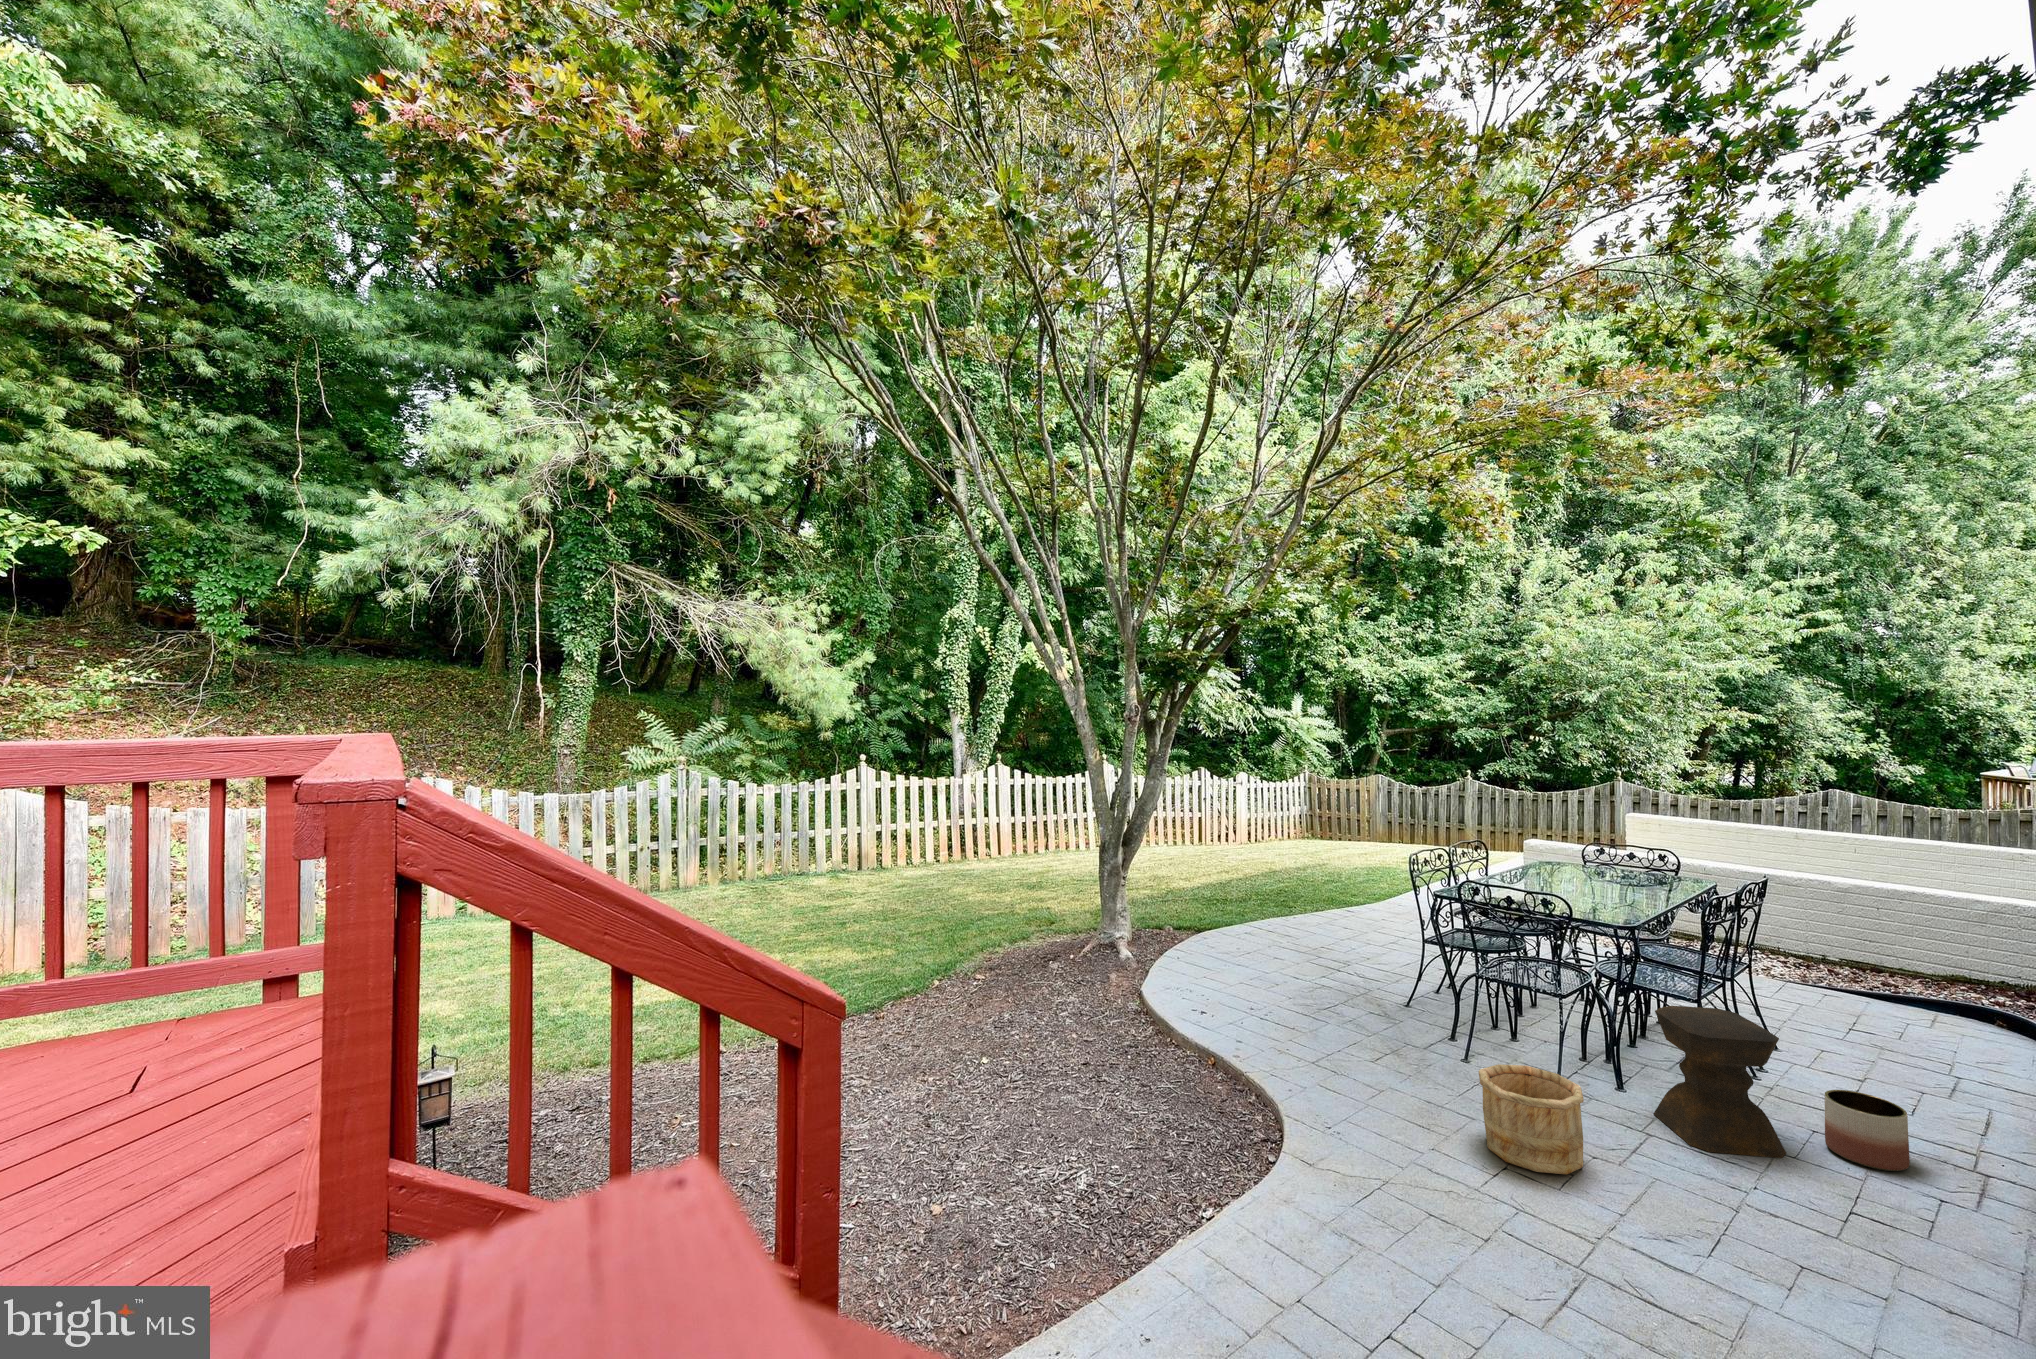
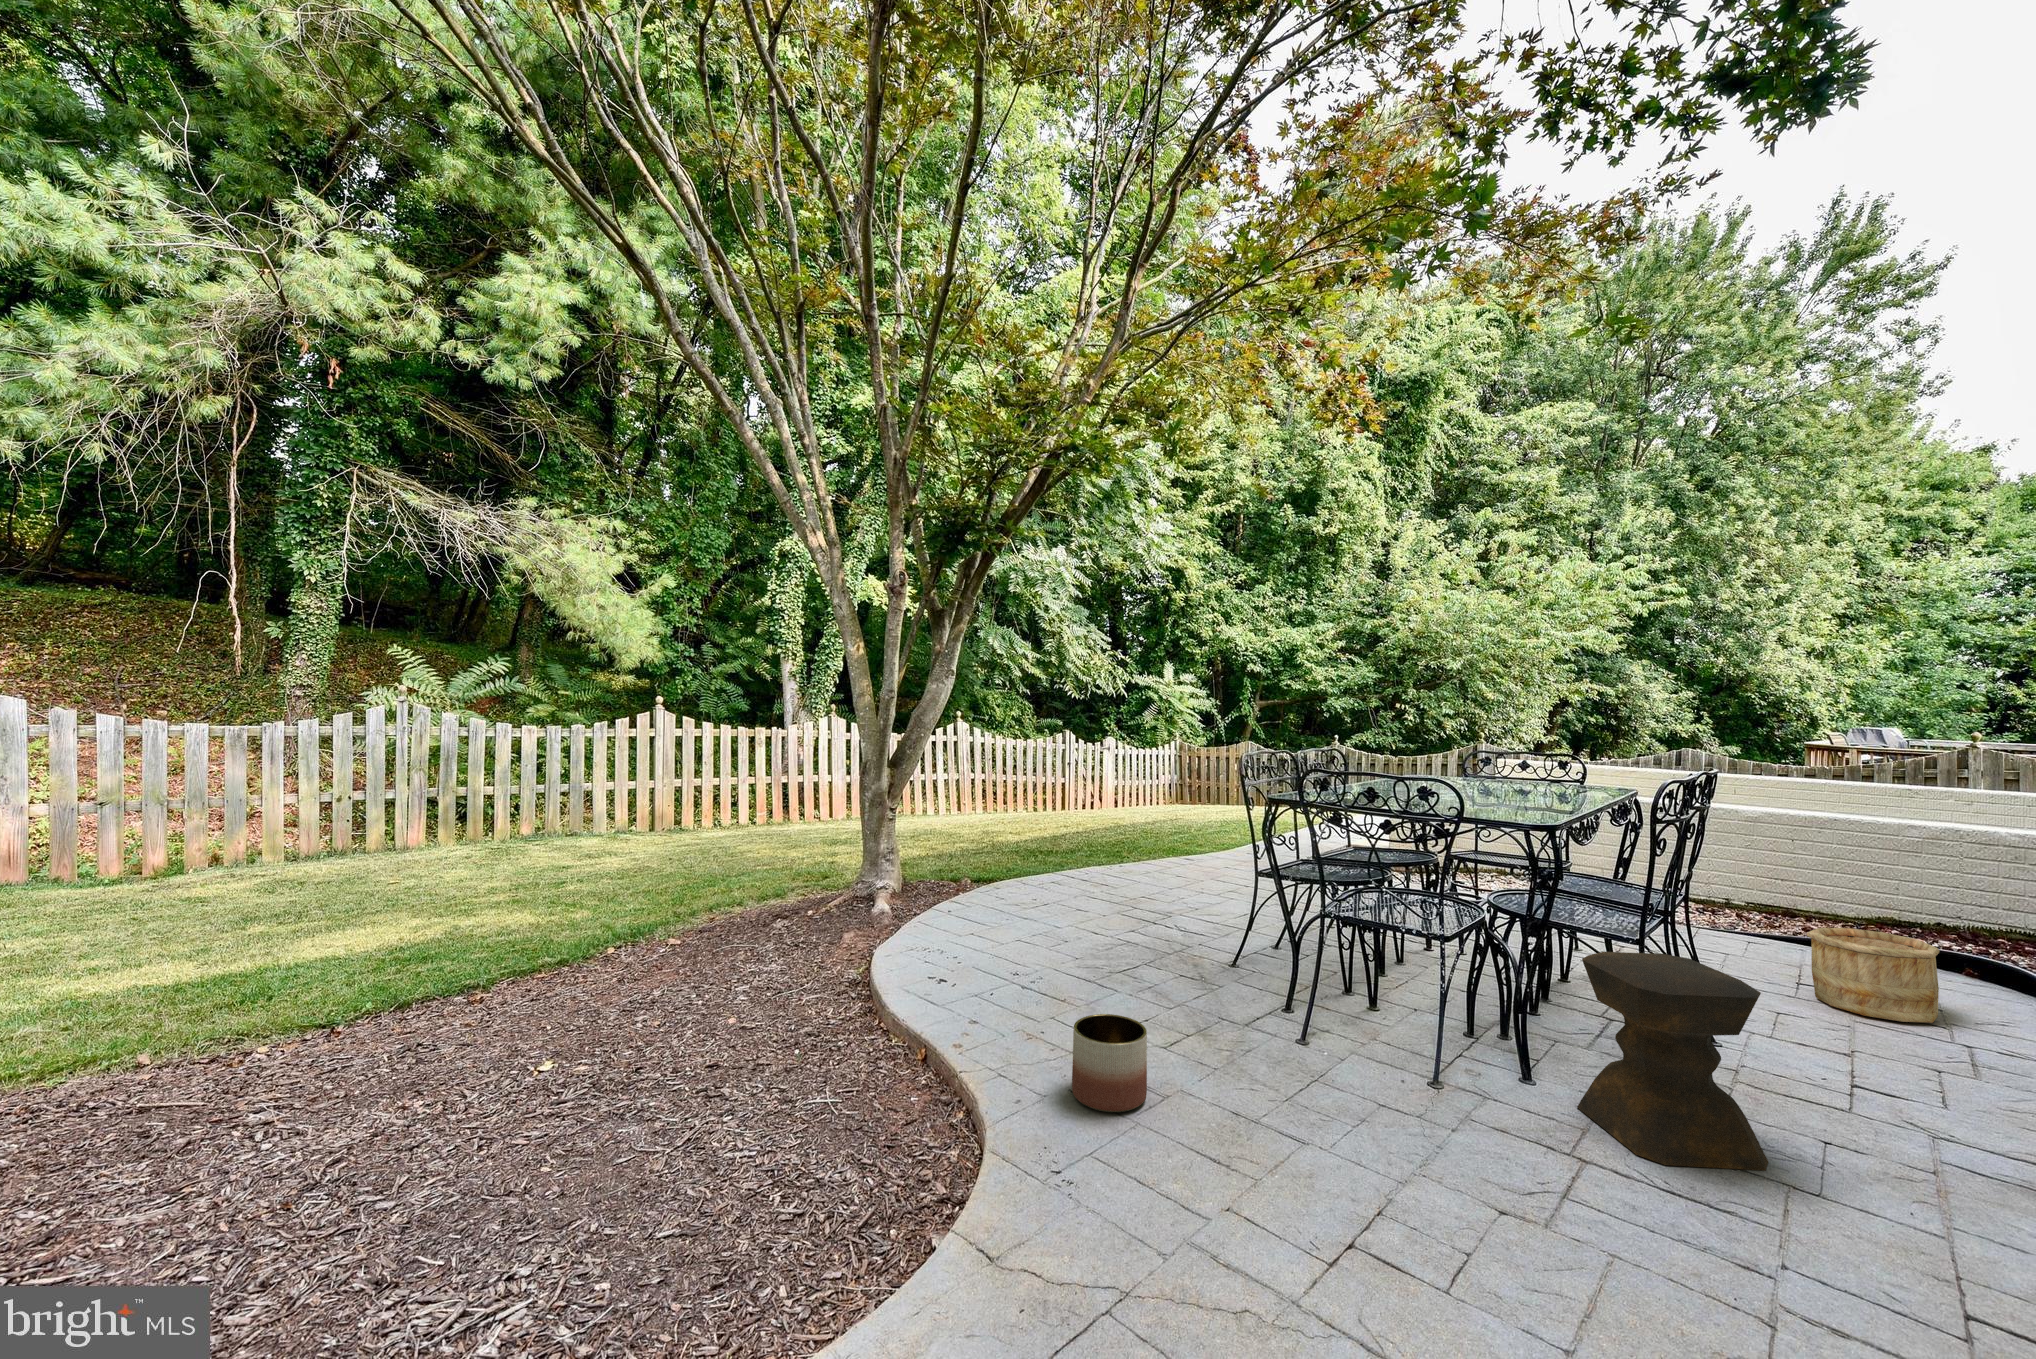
wooden bucket: present [1479,1064,1584,1174] -> present [1807,928,1939,1023]
planter: present [1825,1090,1910,1171] -> present [1072,1014,1147,1112]

